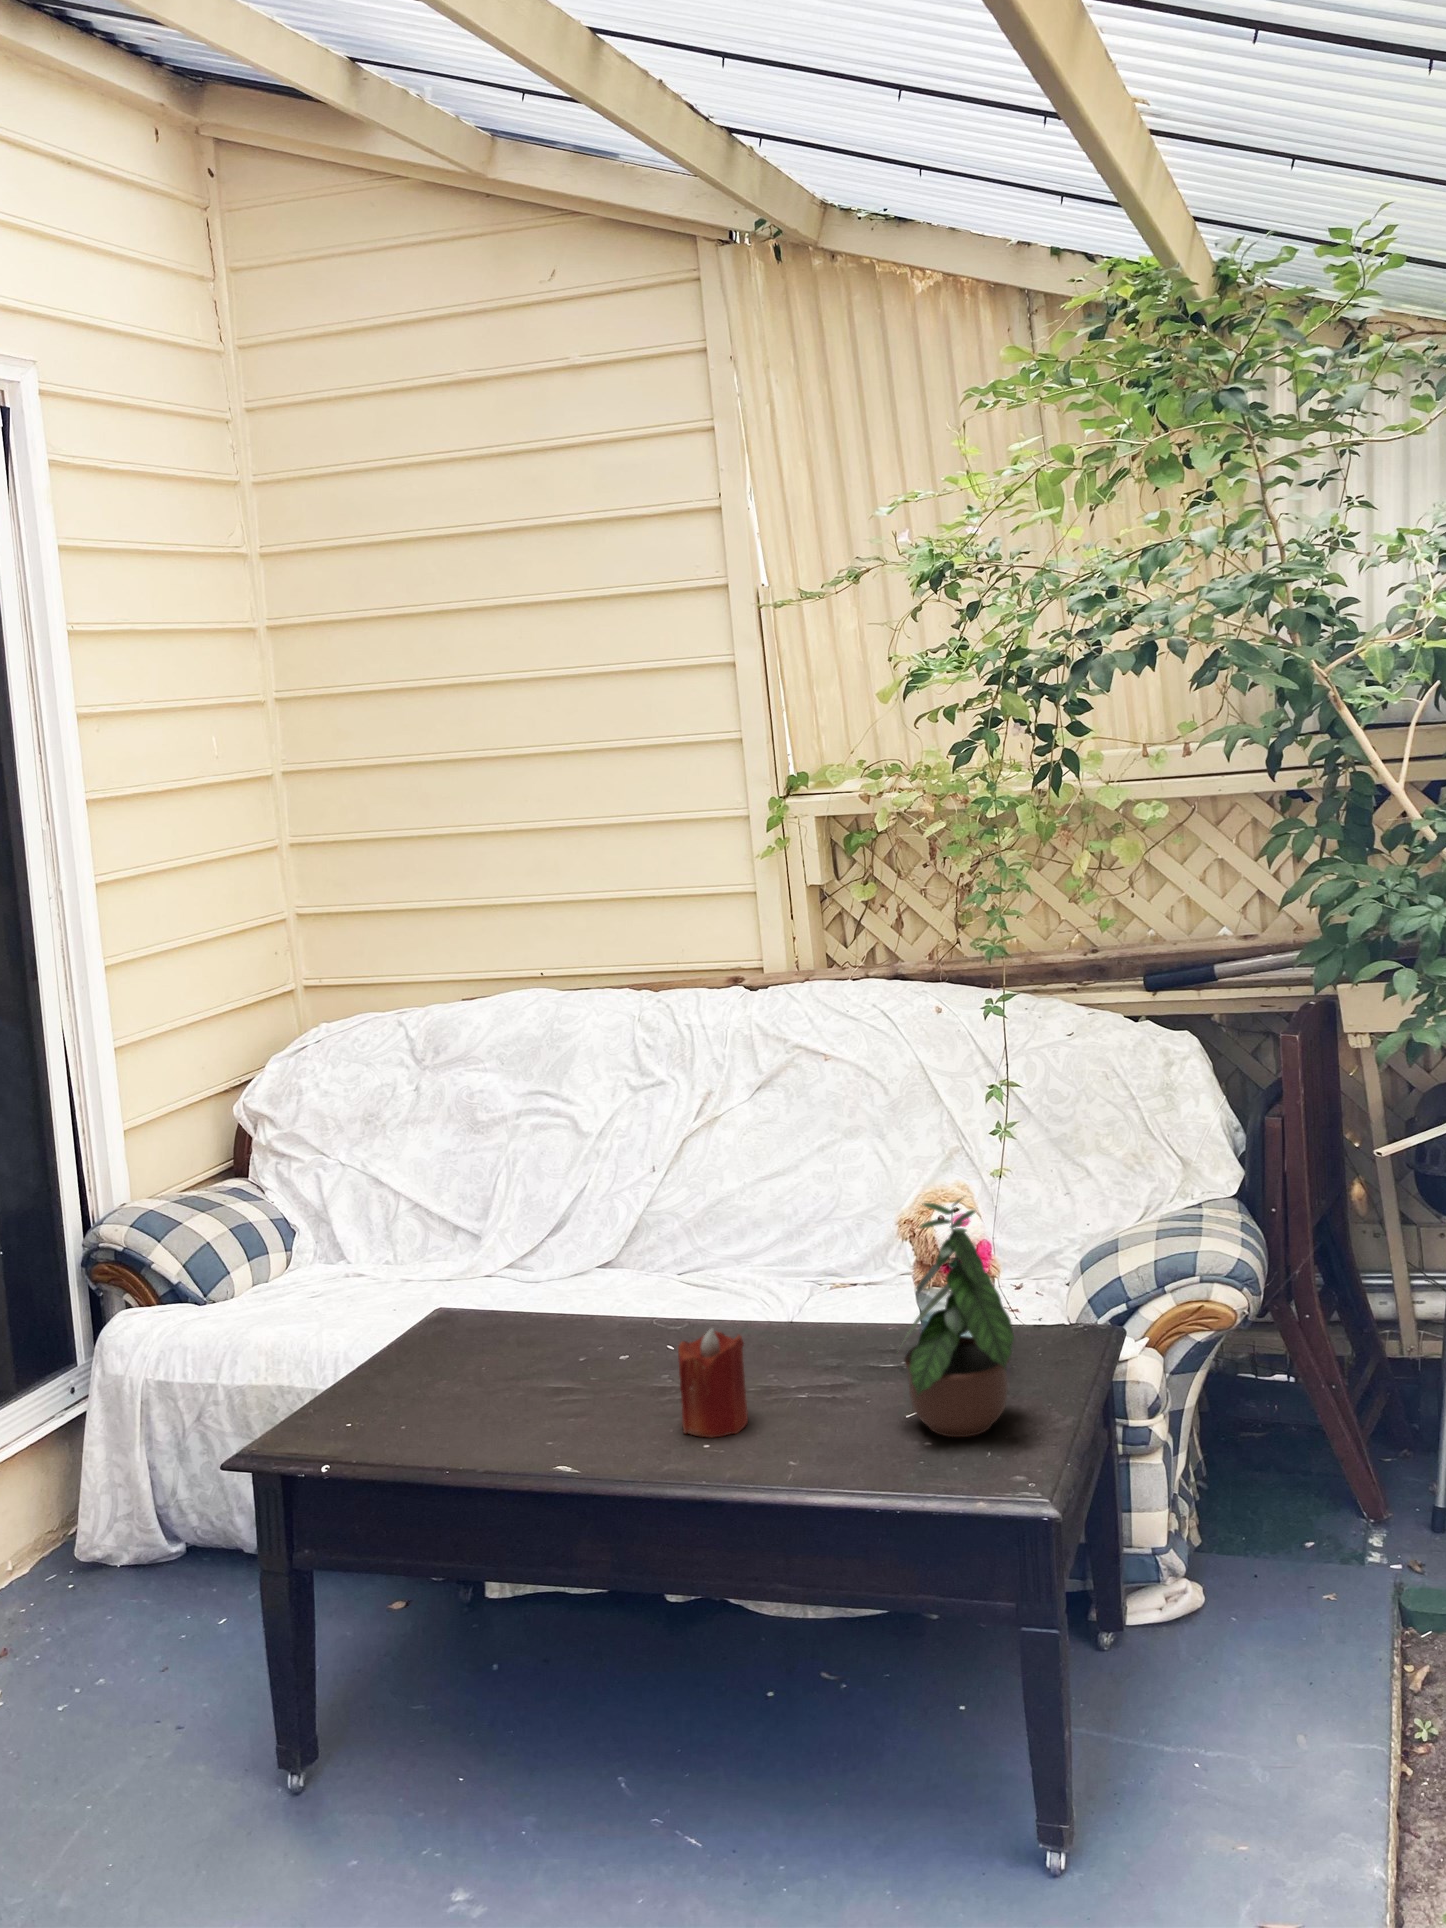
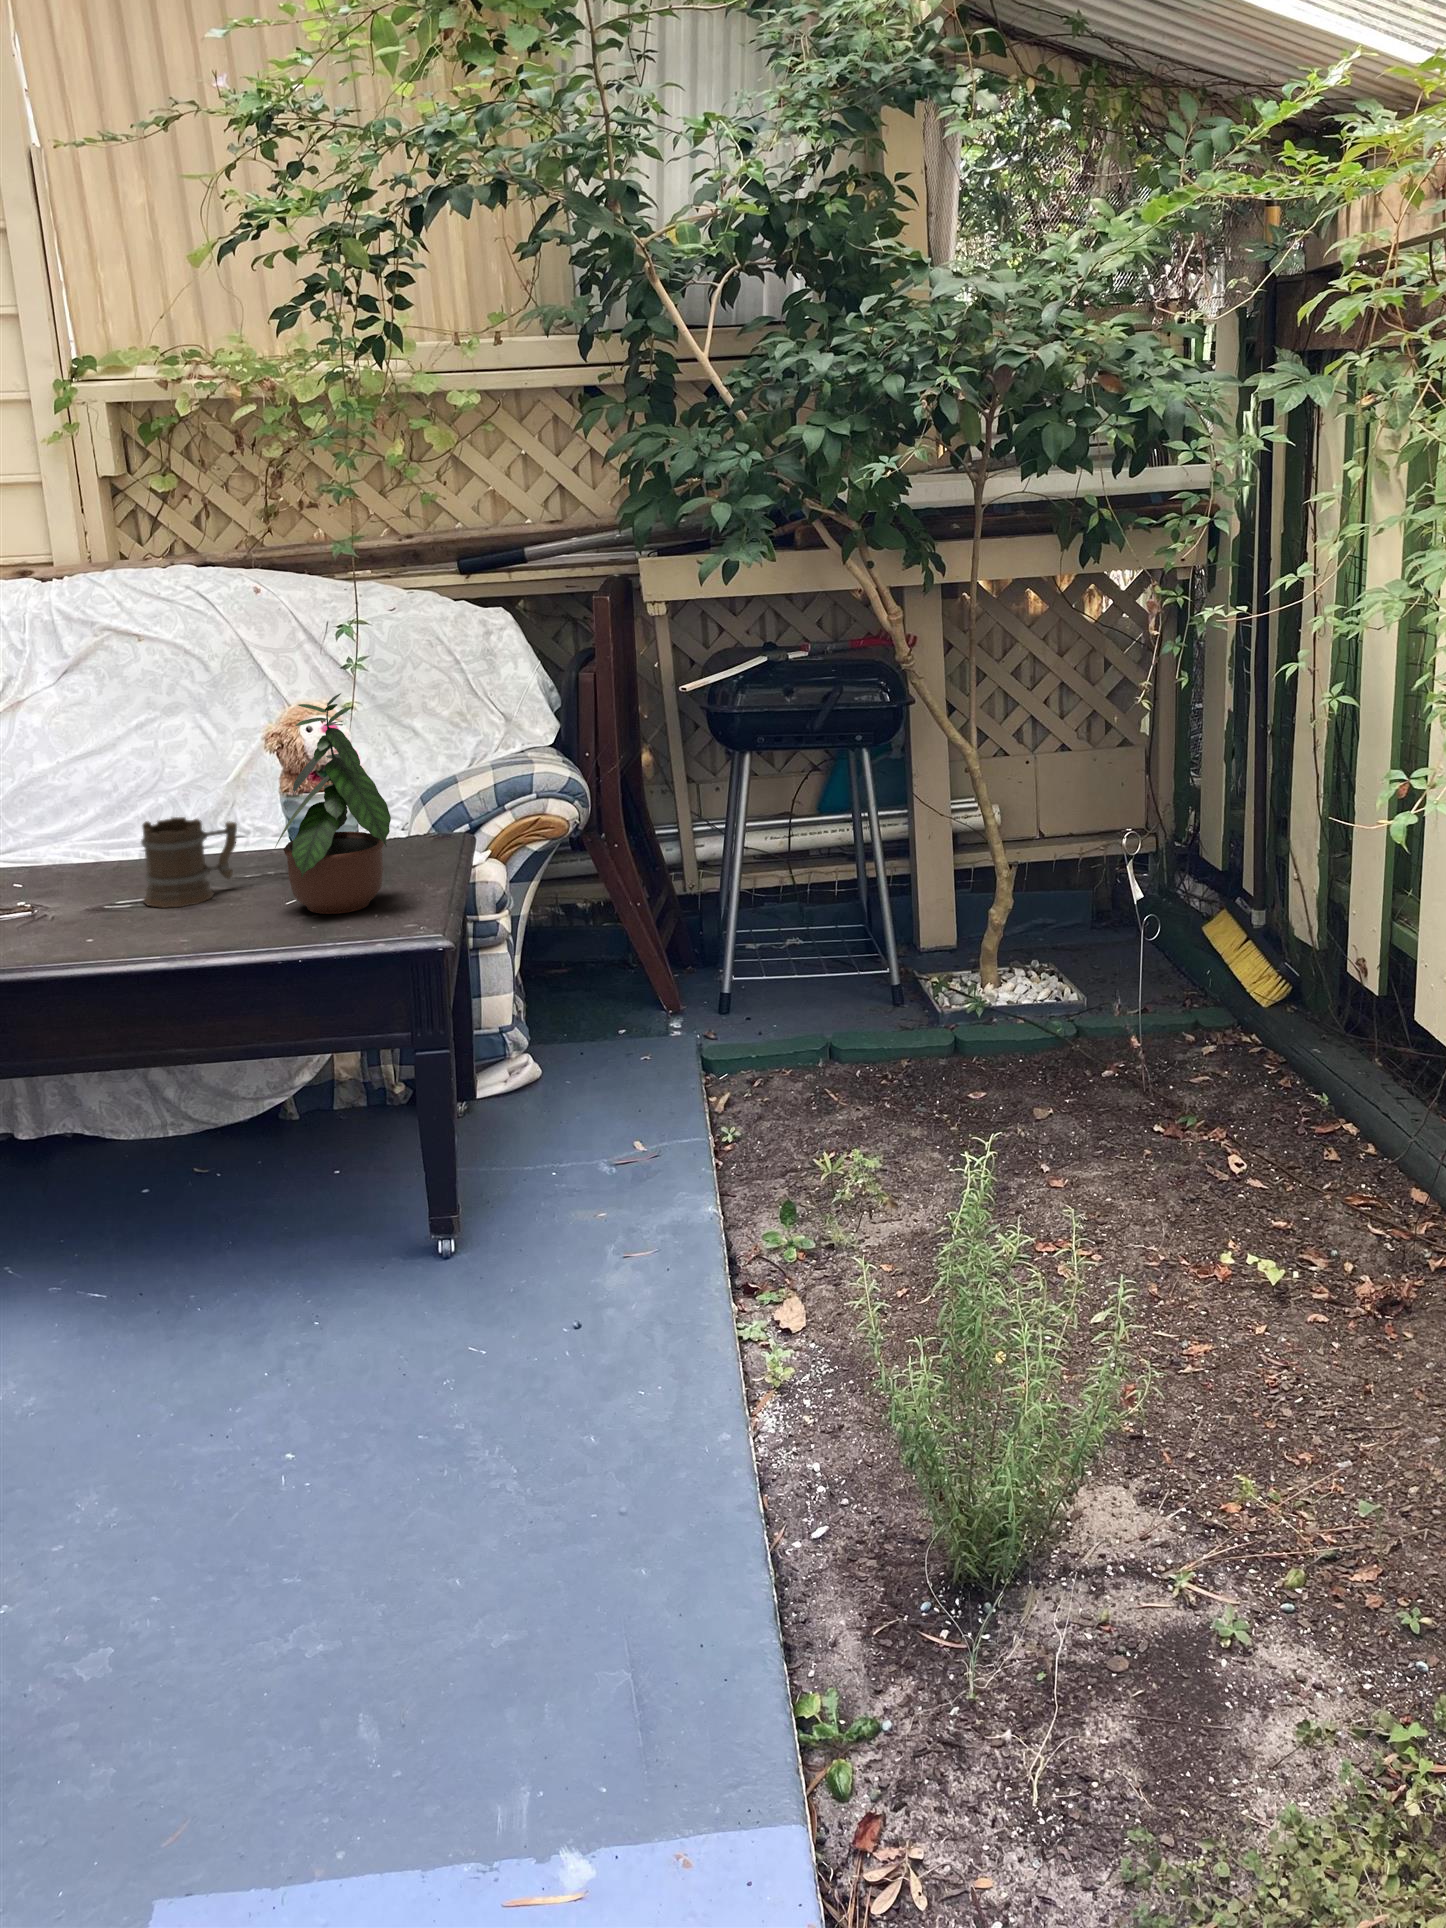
mug: none [775,1295,871,1398] -> present [141,817,237,908]
candle: present [678,1328,748,1437] -> none [48,839,125,941]

